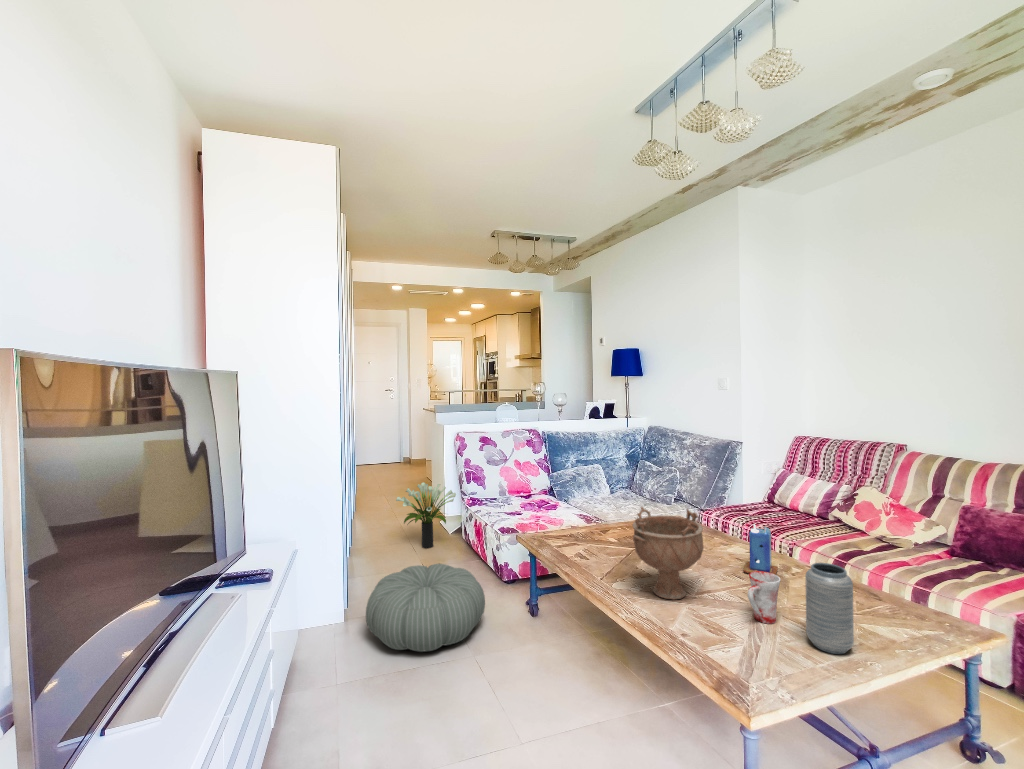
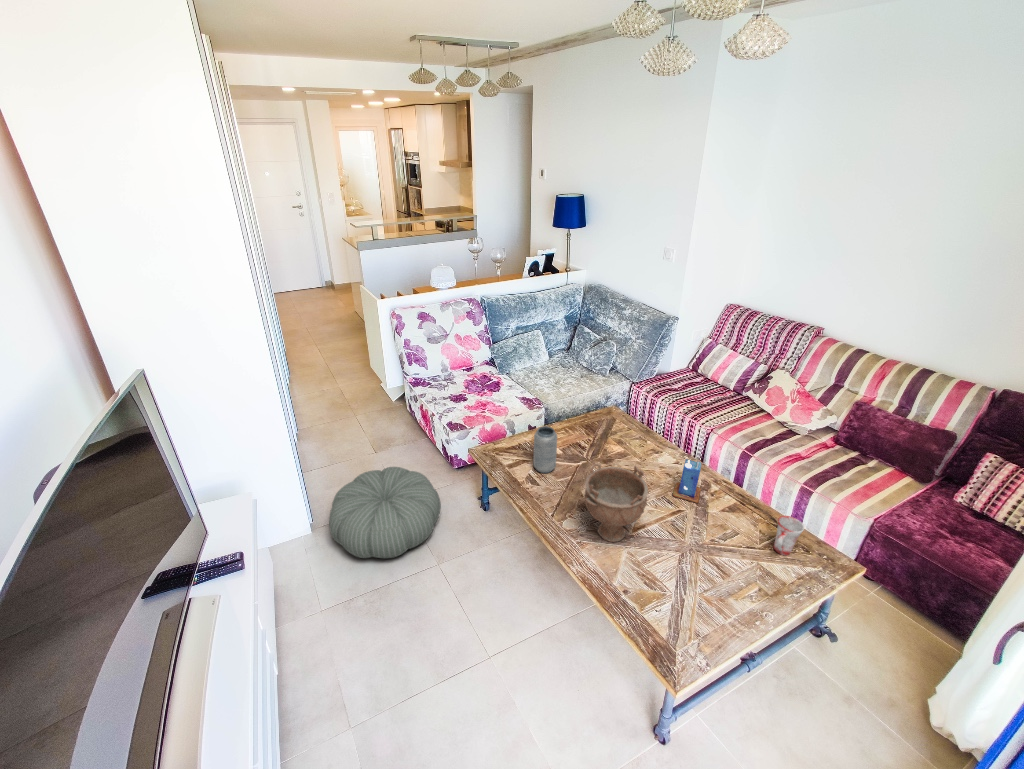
potted plant: present [396,483,456,548] -> none [334,360,396,422]
vase: present [805,563,854,654] -> present [533,426,557,473]
mug: present [748,571,781,624] -> present [773,516,804,556]

